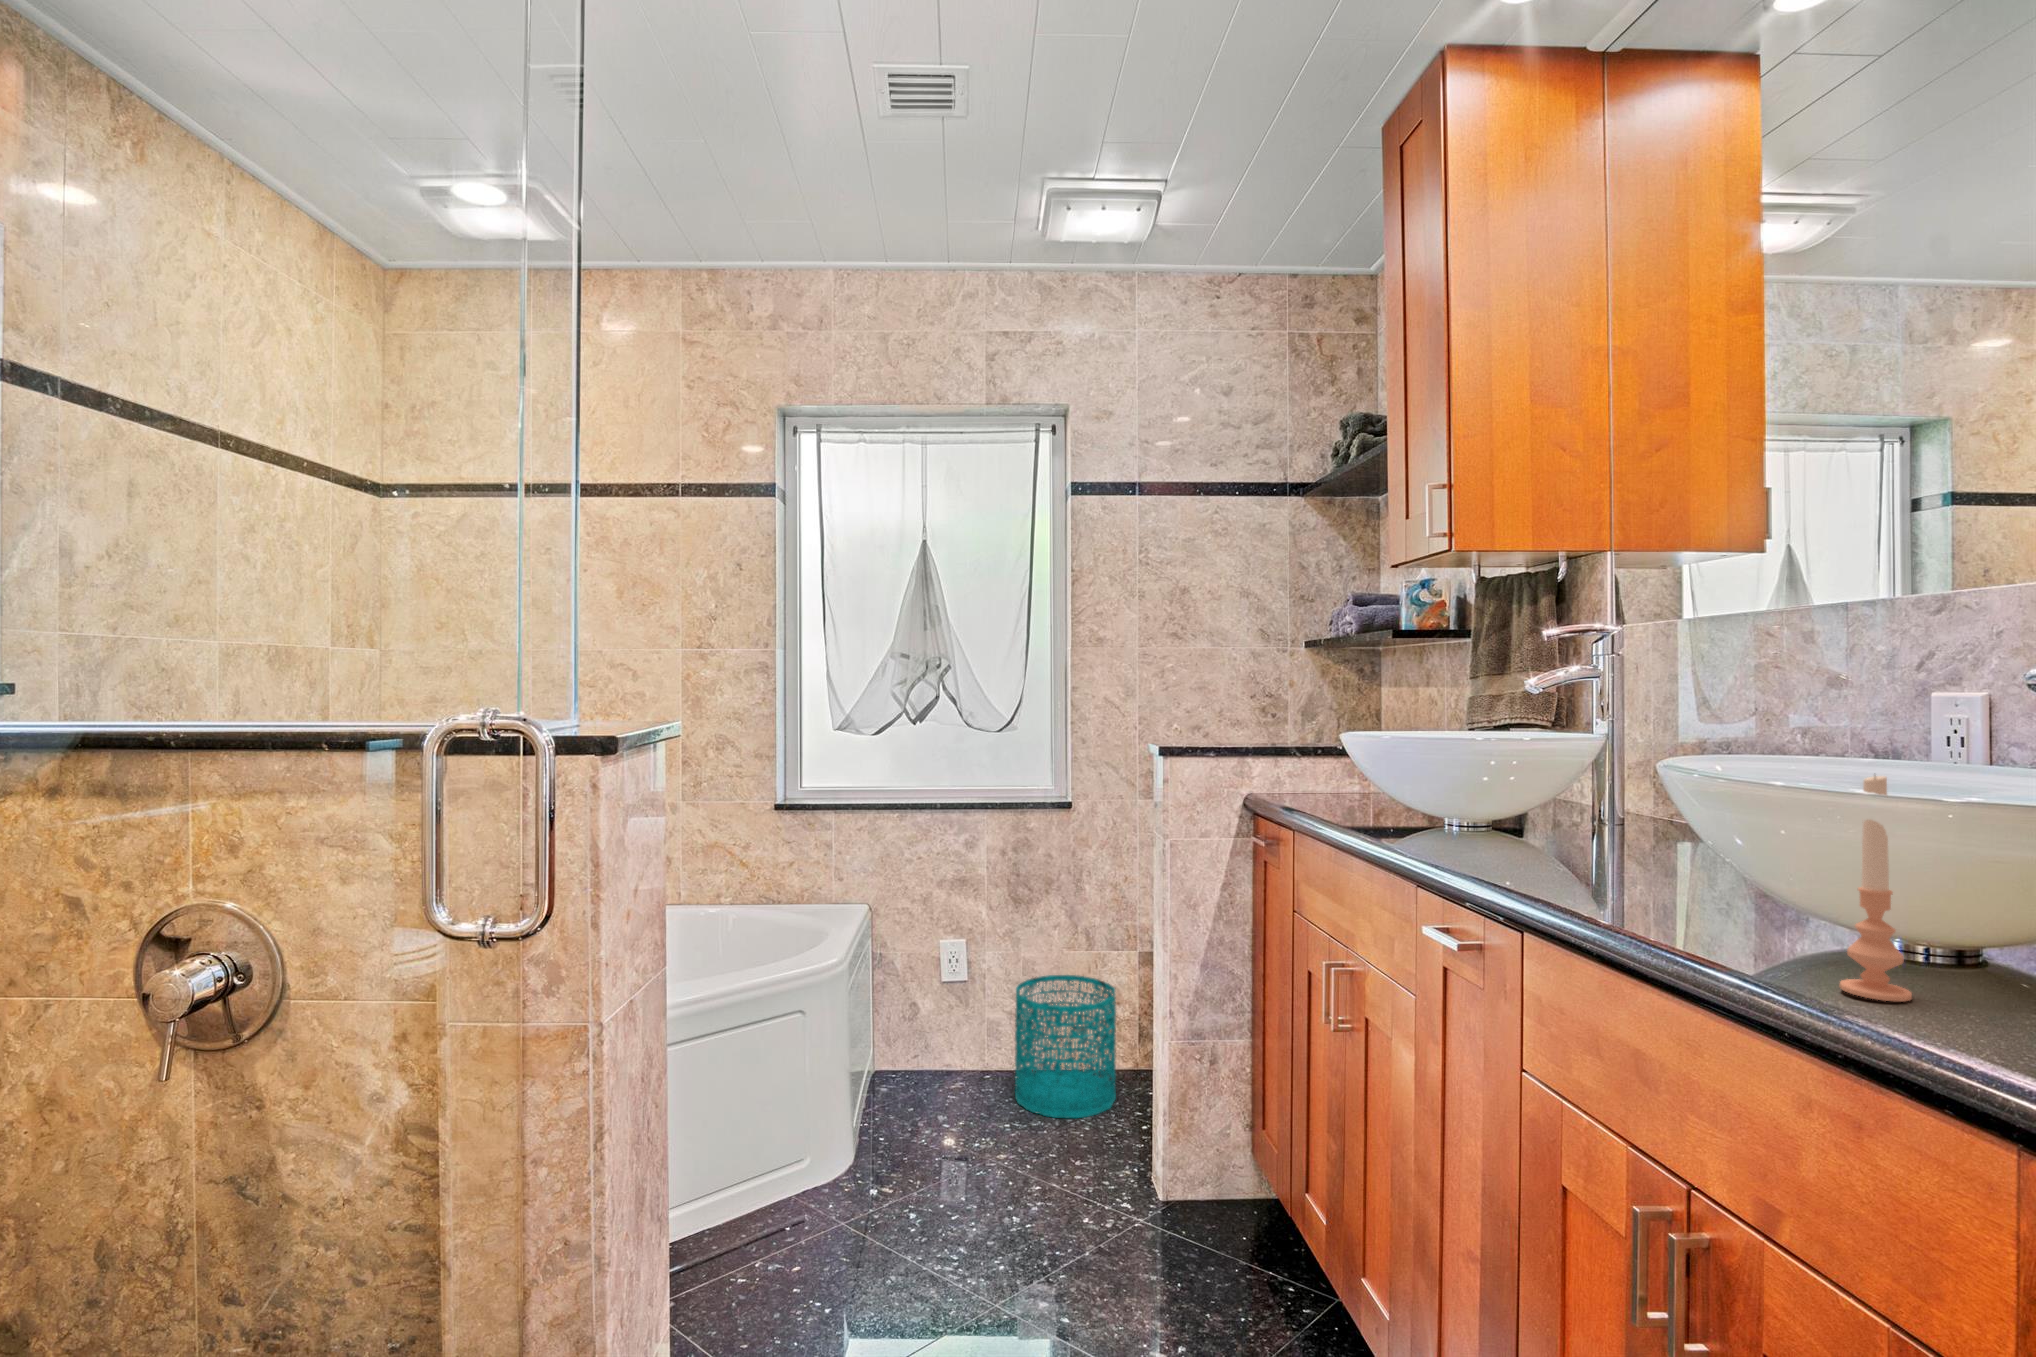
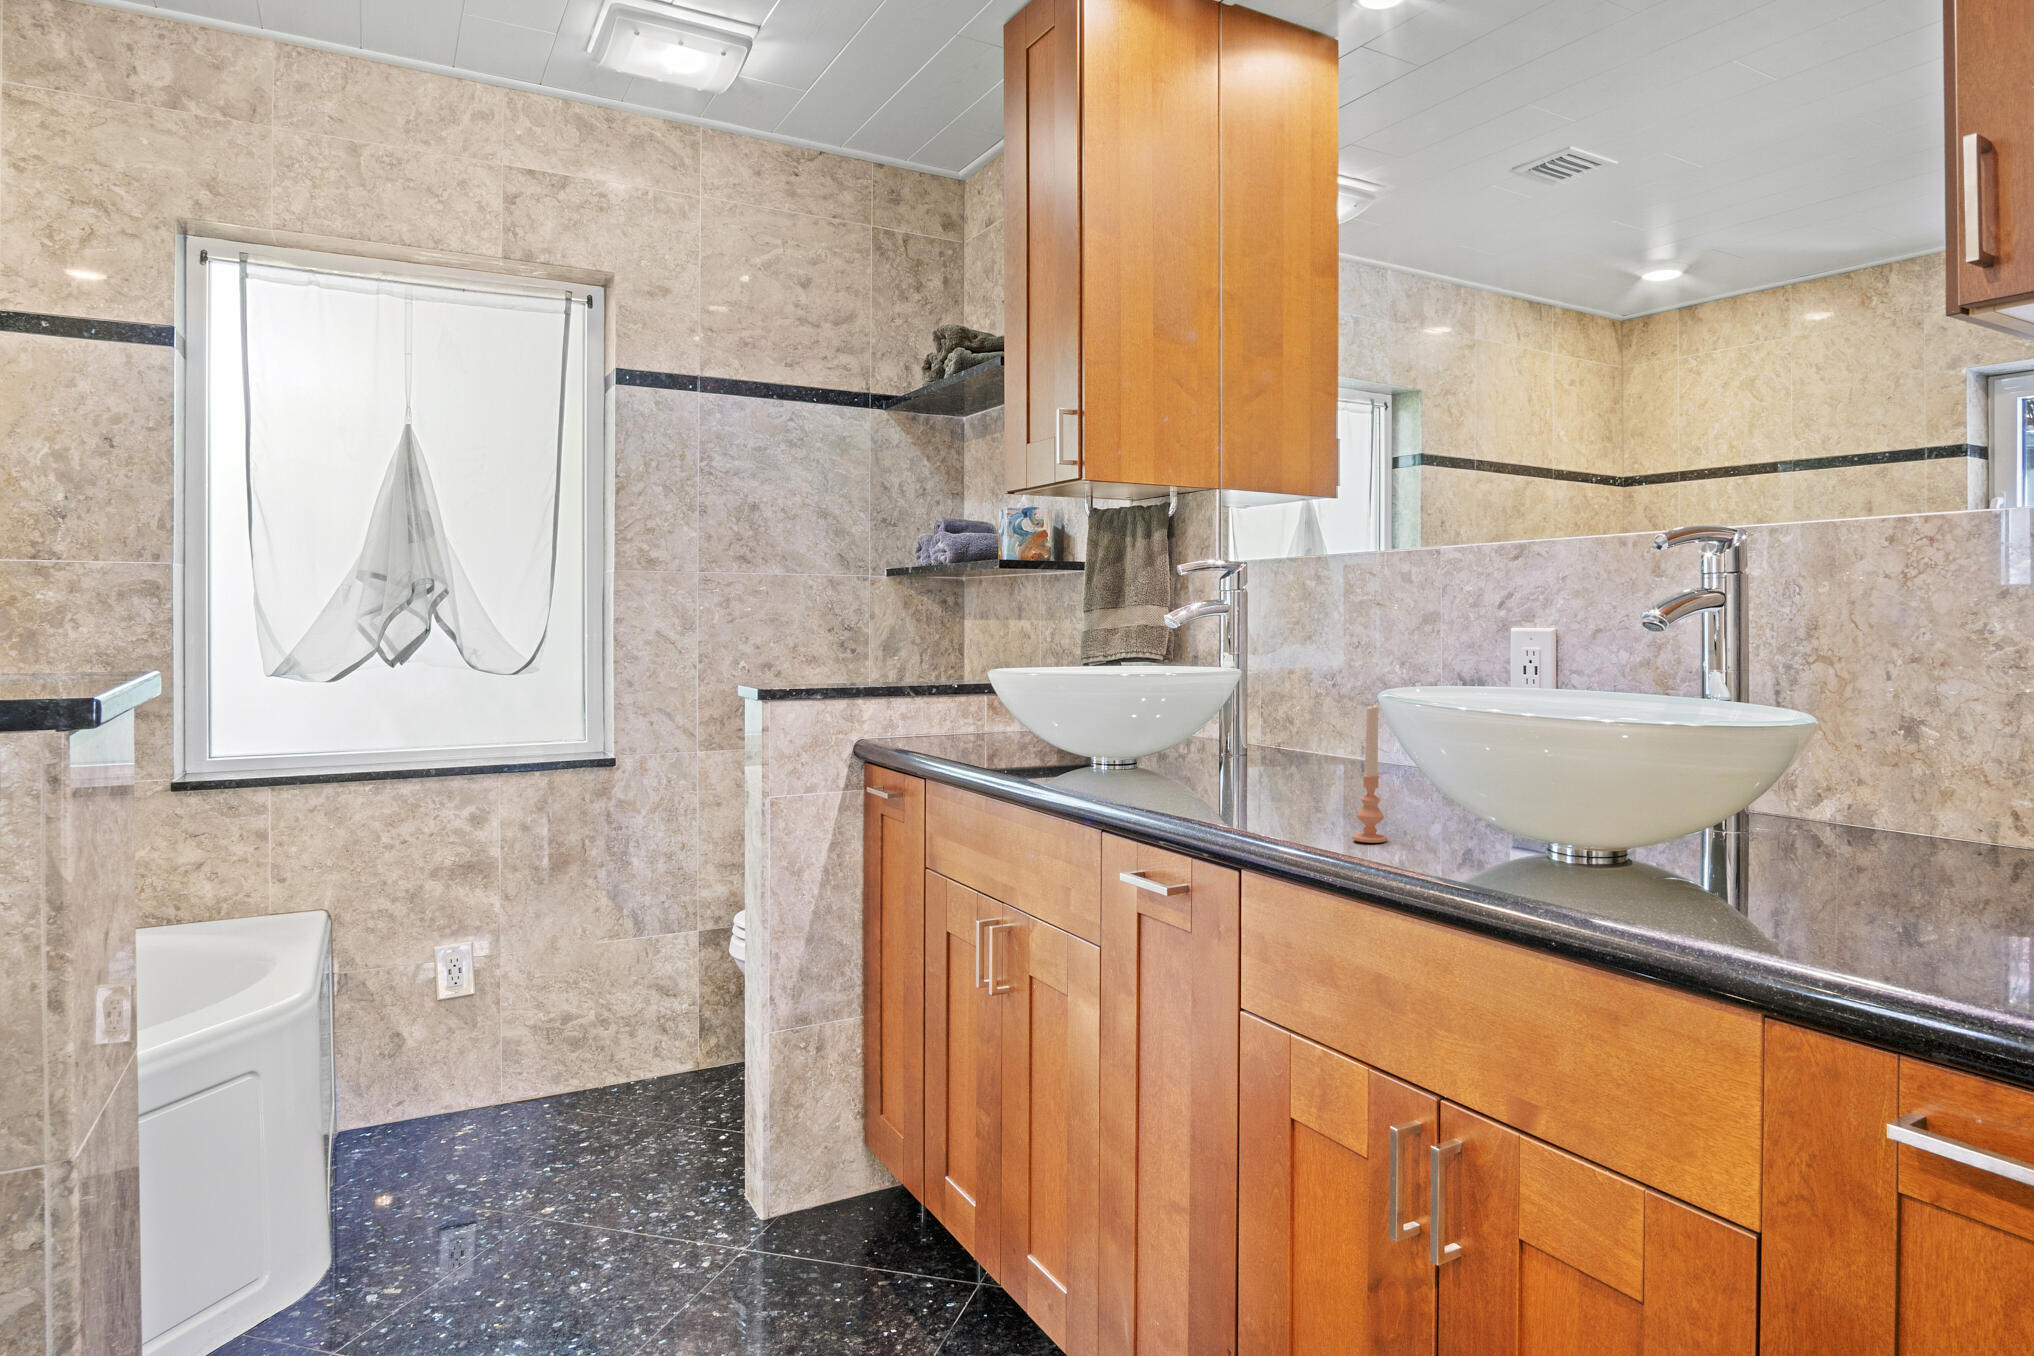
wastebasket: present [1015,975,1116,1118] -> none [550,969,679,1138]

